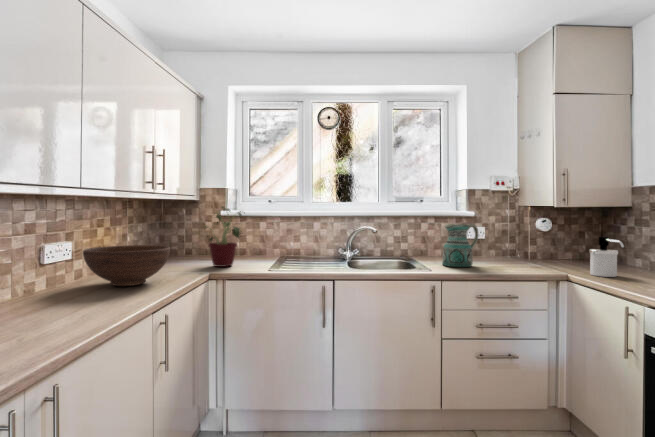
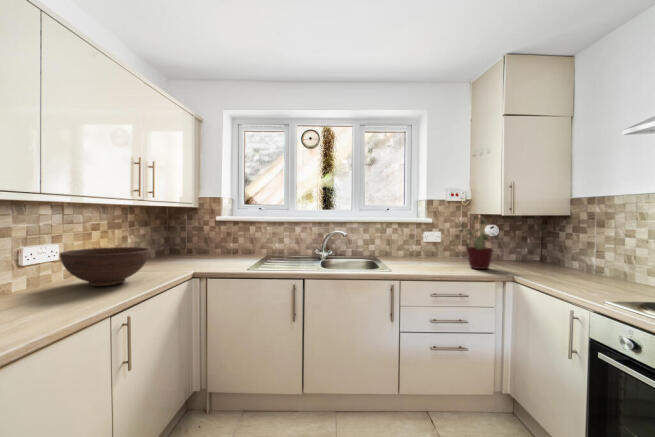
potted plant: present [205,207,241,267] -> present [460,215,498,269]
ceramic pitcher: present [442,224,478,267] -> none [403,229,435,268]
soap dispenser: present [589,237,624,277] -> none [533,243,566,279]

